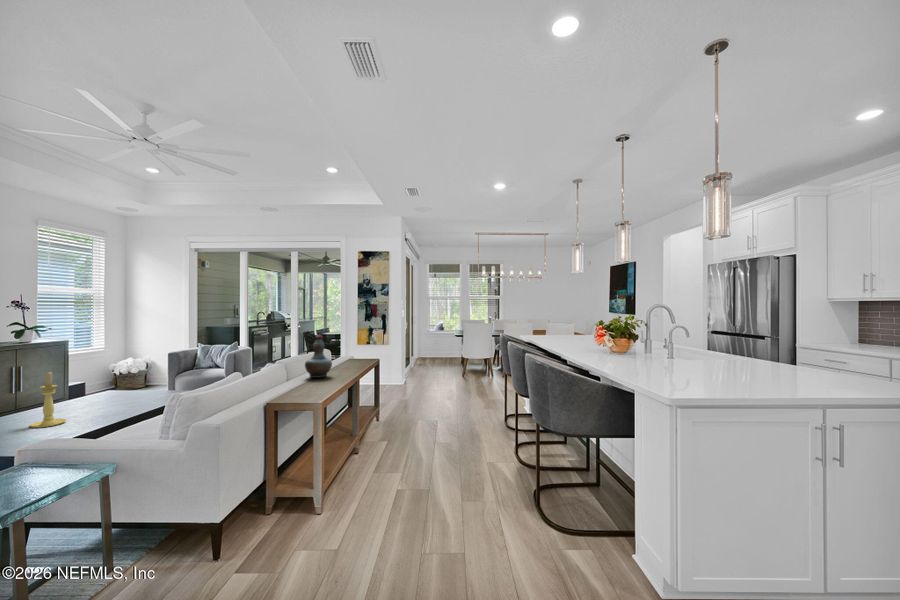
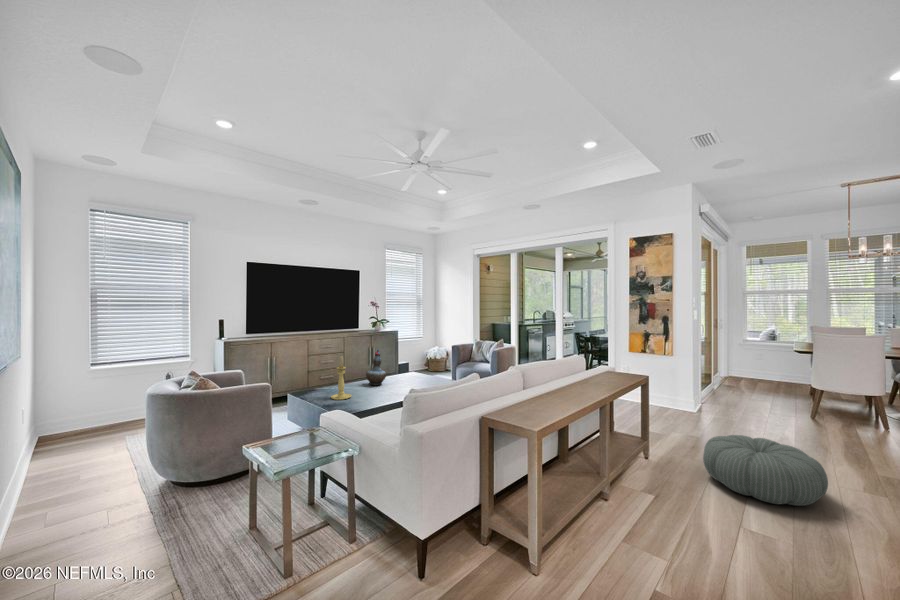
decorative vase: present [305,331,332,378] -> present [366,349,386,385]
pouf: none [415,387,471,422] -> present [703,435,828,506]

